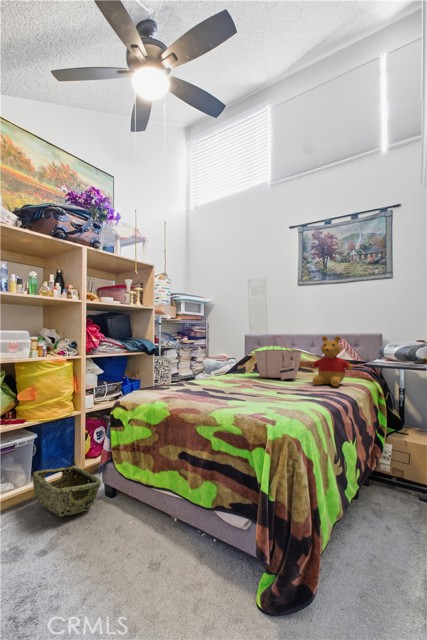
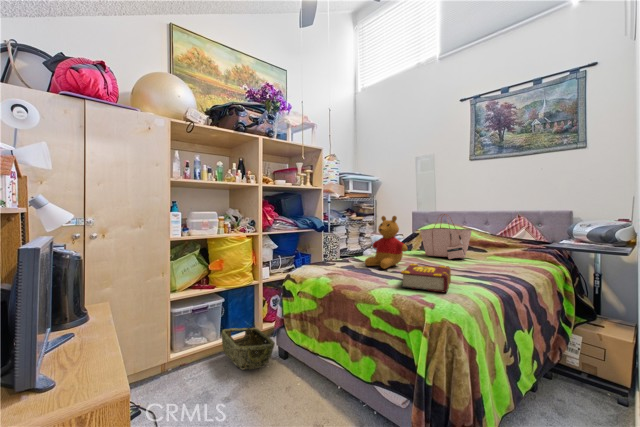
stuffed bear: present [312,336,353,387] -> present [365,216,407,269]
book: none [242,384,286,410] -> present [401,264,451,292]

